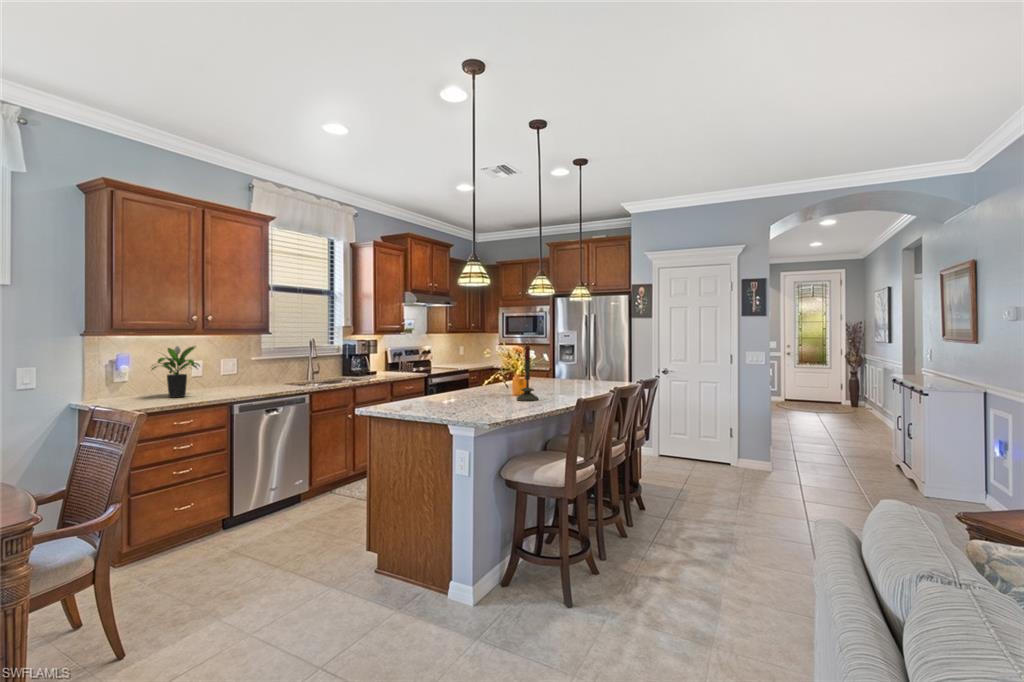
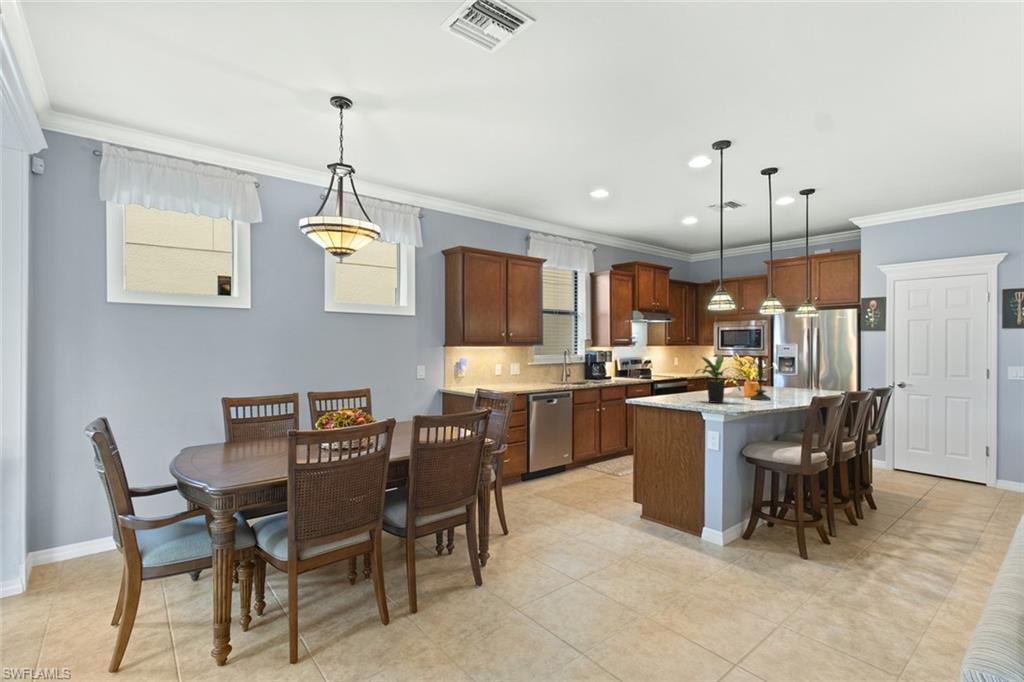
potted plant: present [152,346,200,398] -> present [695,354,739,403]

